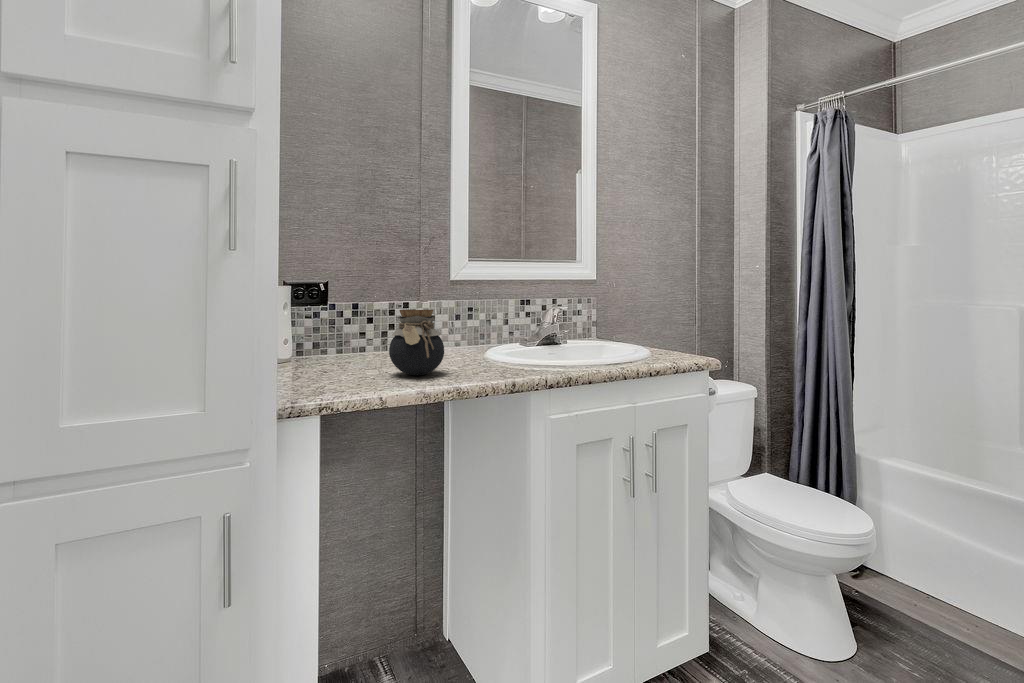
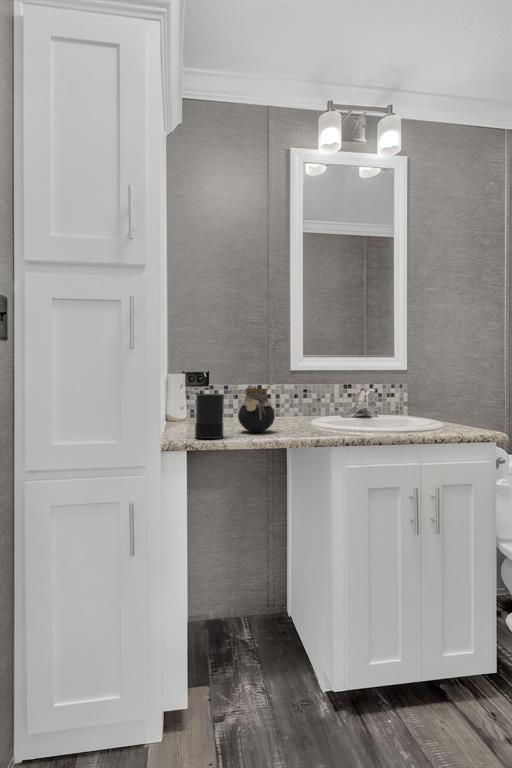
candle: none [323,314,373,392] -> present [195,394,224,439]

